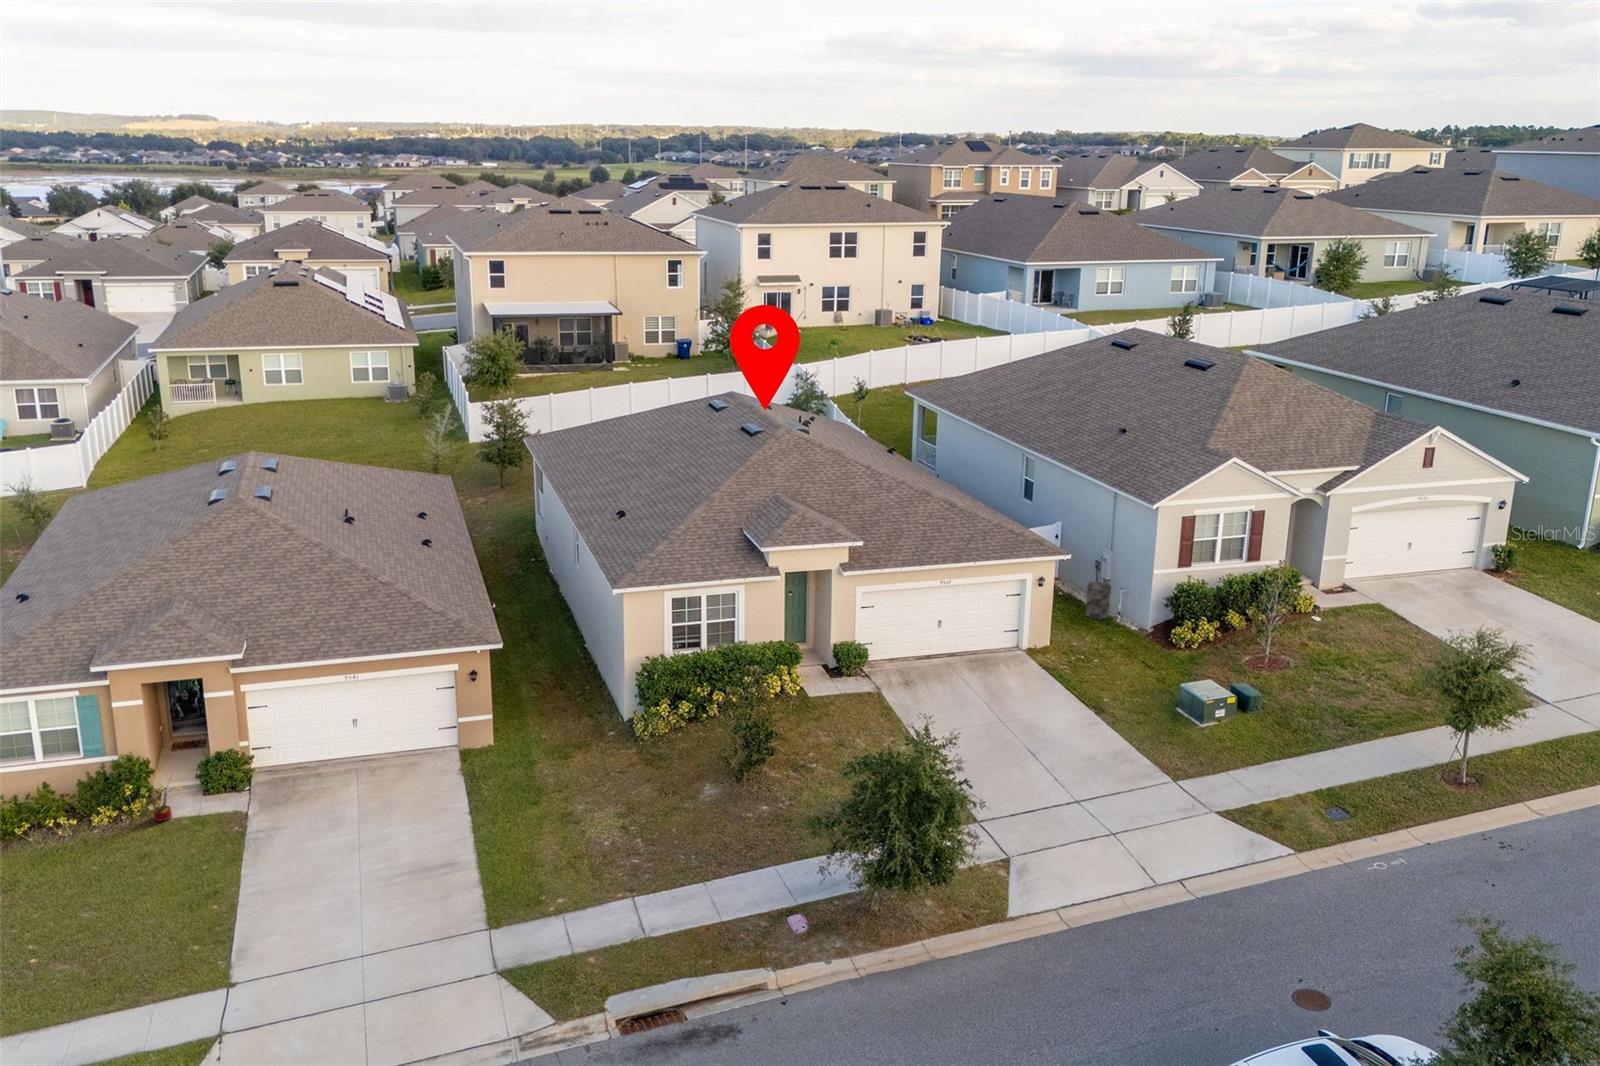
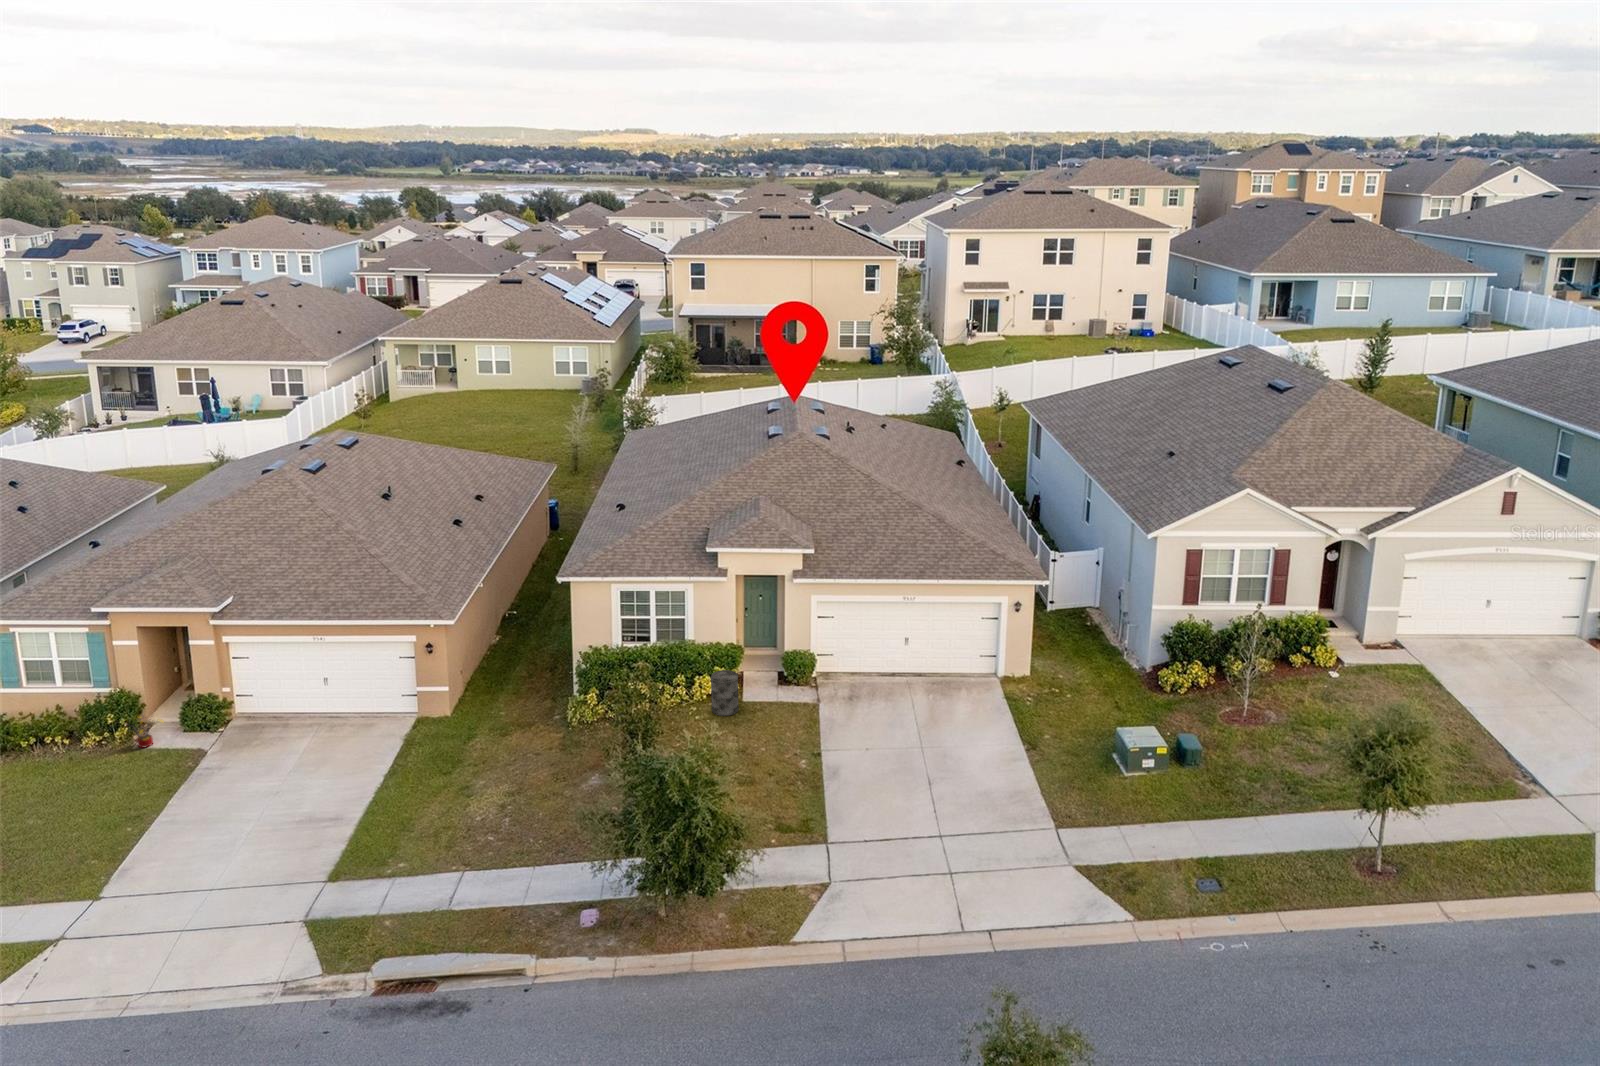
trash can: present [1086,581,1111,620] -> present [711,670,739,716]

